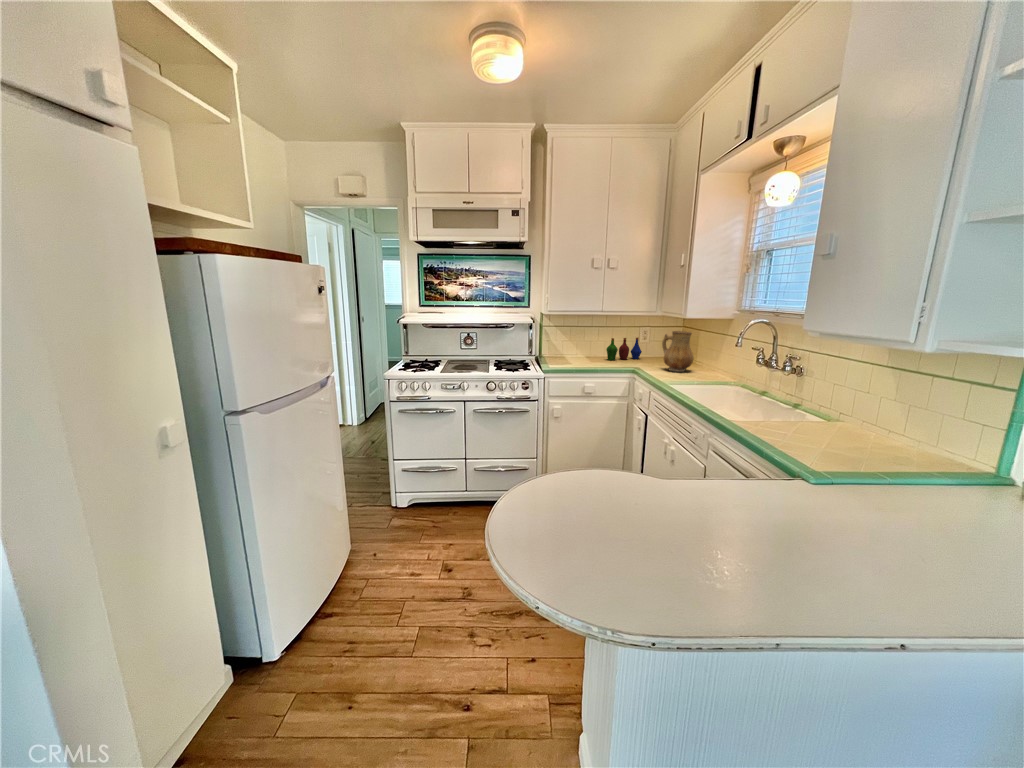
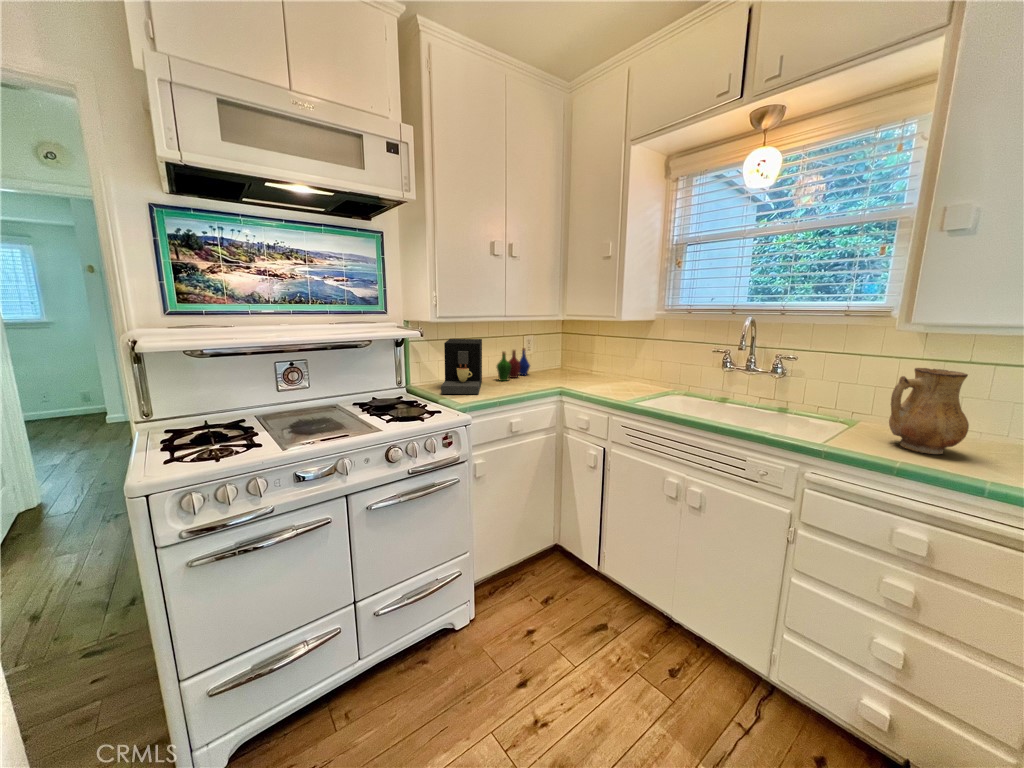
coffee maker: none [551,327,597,364] -> present [441,339,482,394]
ceramic pitcher: present [662,331,694,372] -> present [889,368,969,454]

